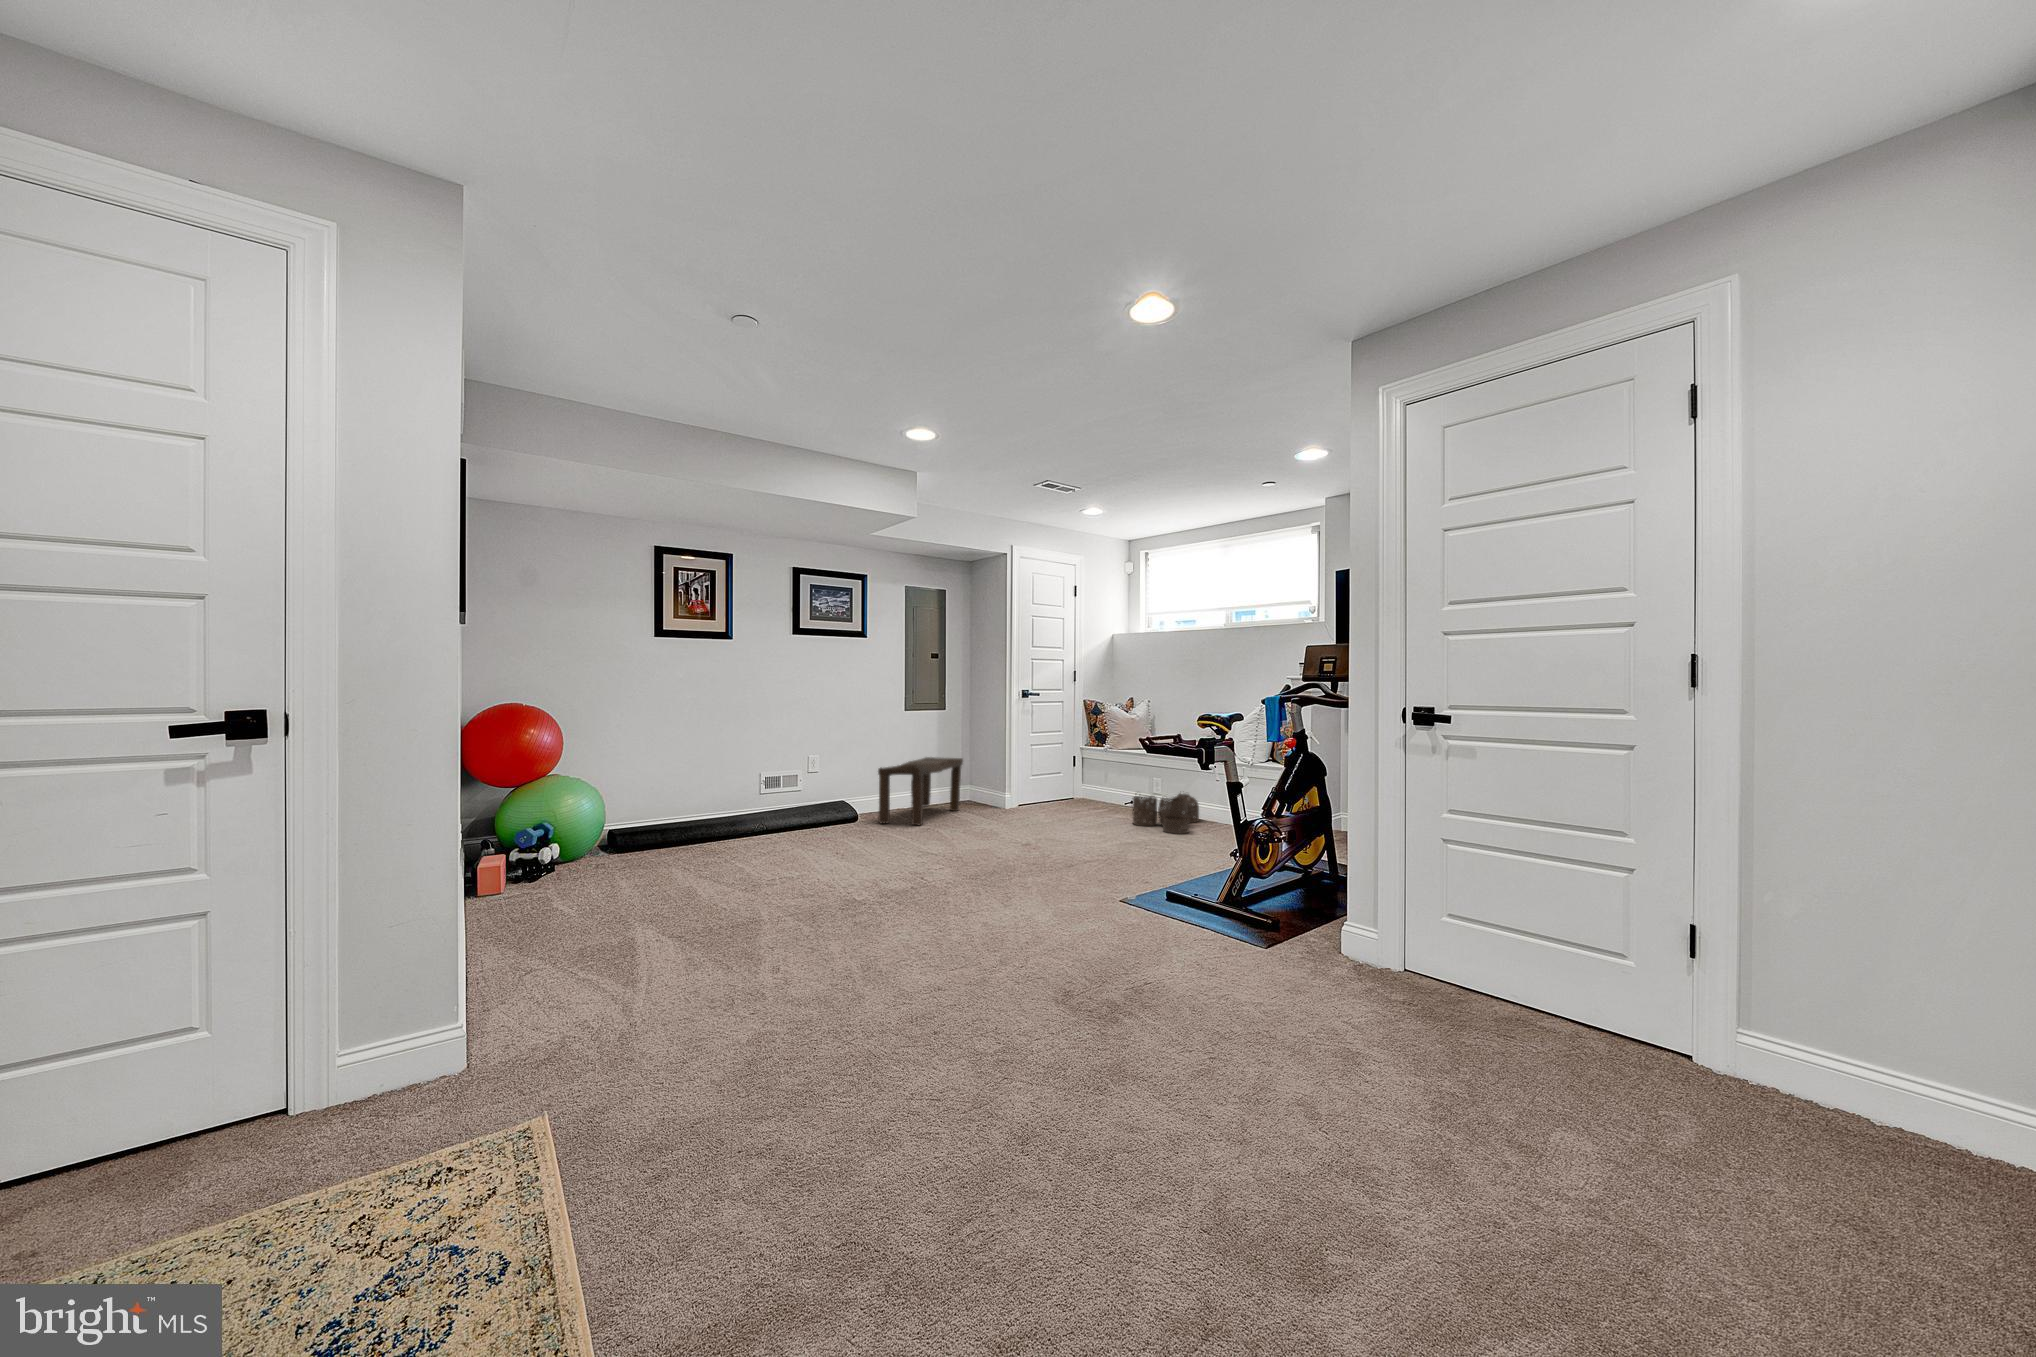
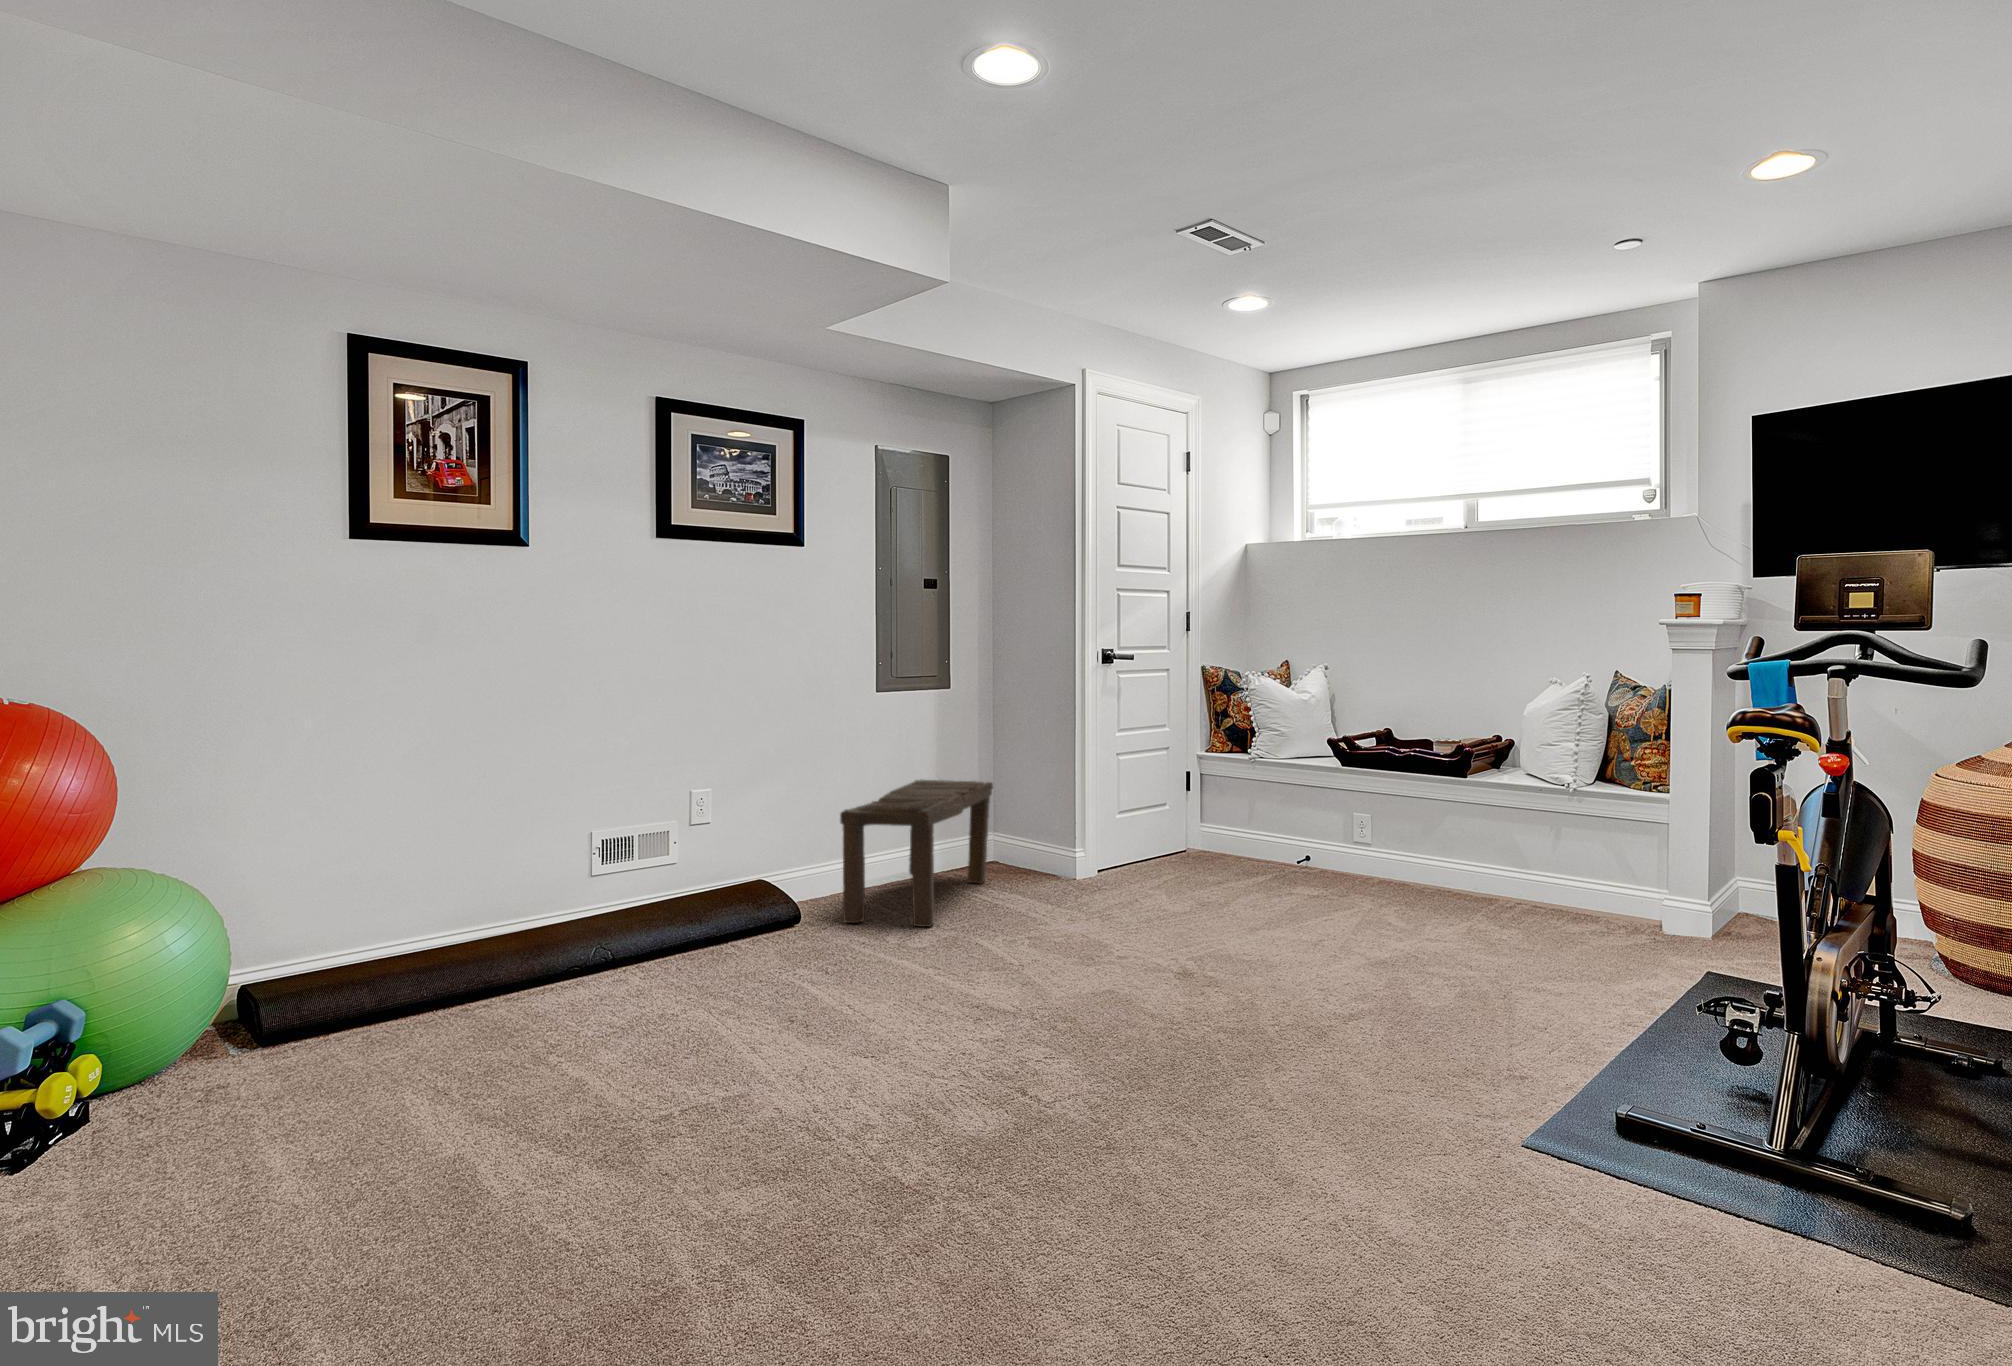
woven basket: present [1132,793,1199,834] -> none [1342,843,1474,939]

